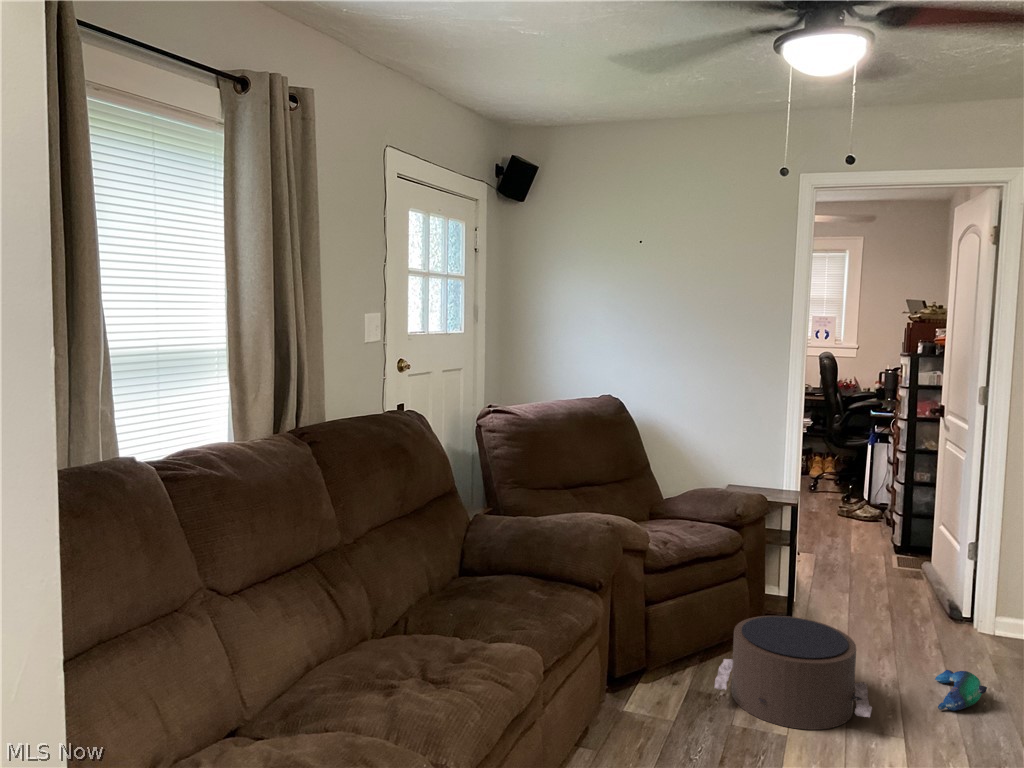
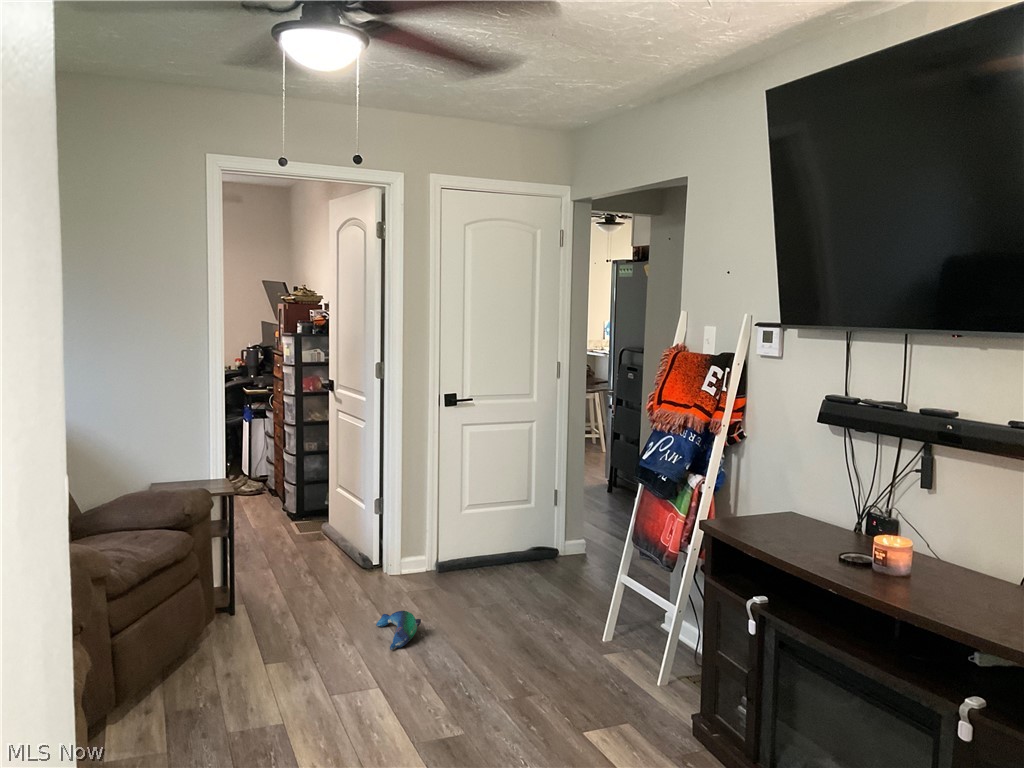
pouf: present [715,616,872,730] -> none [195,603,352,717]

